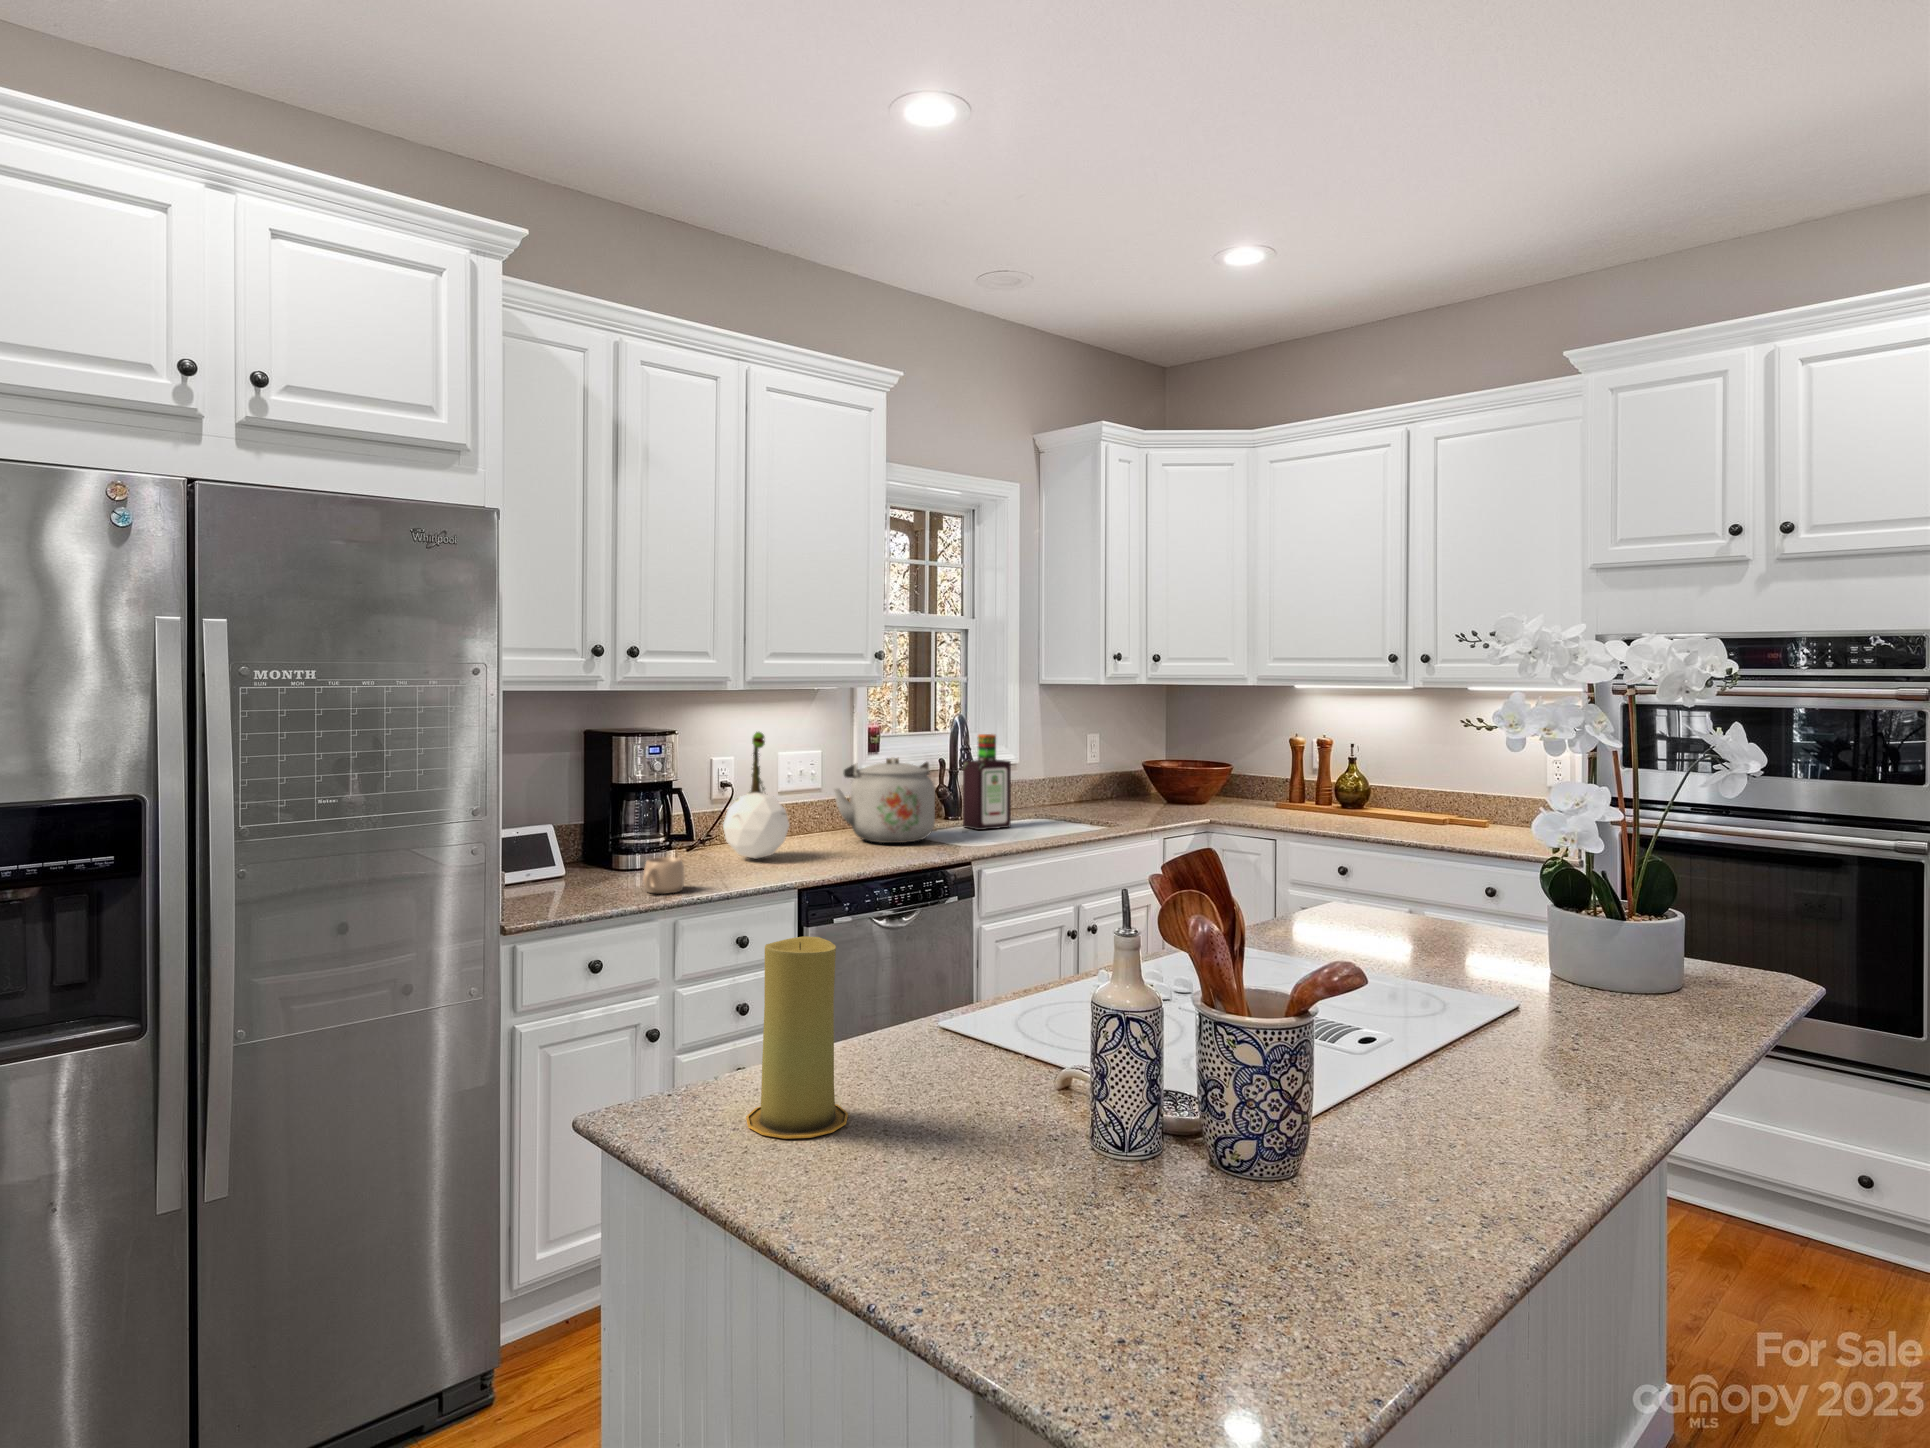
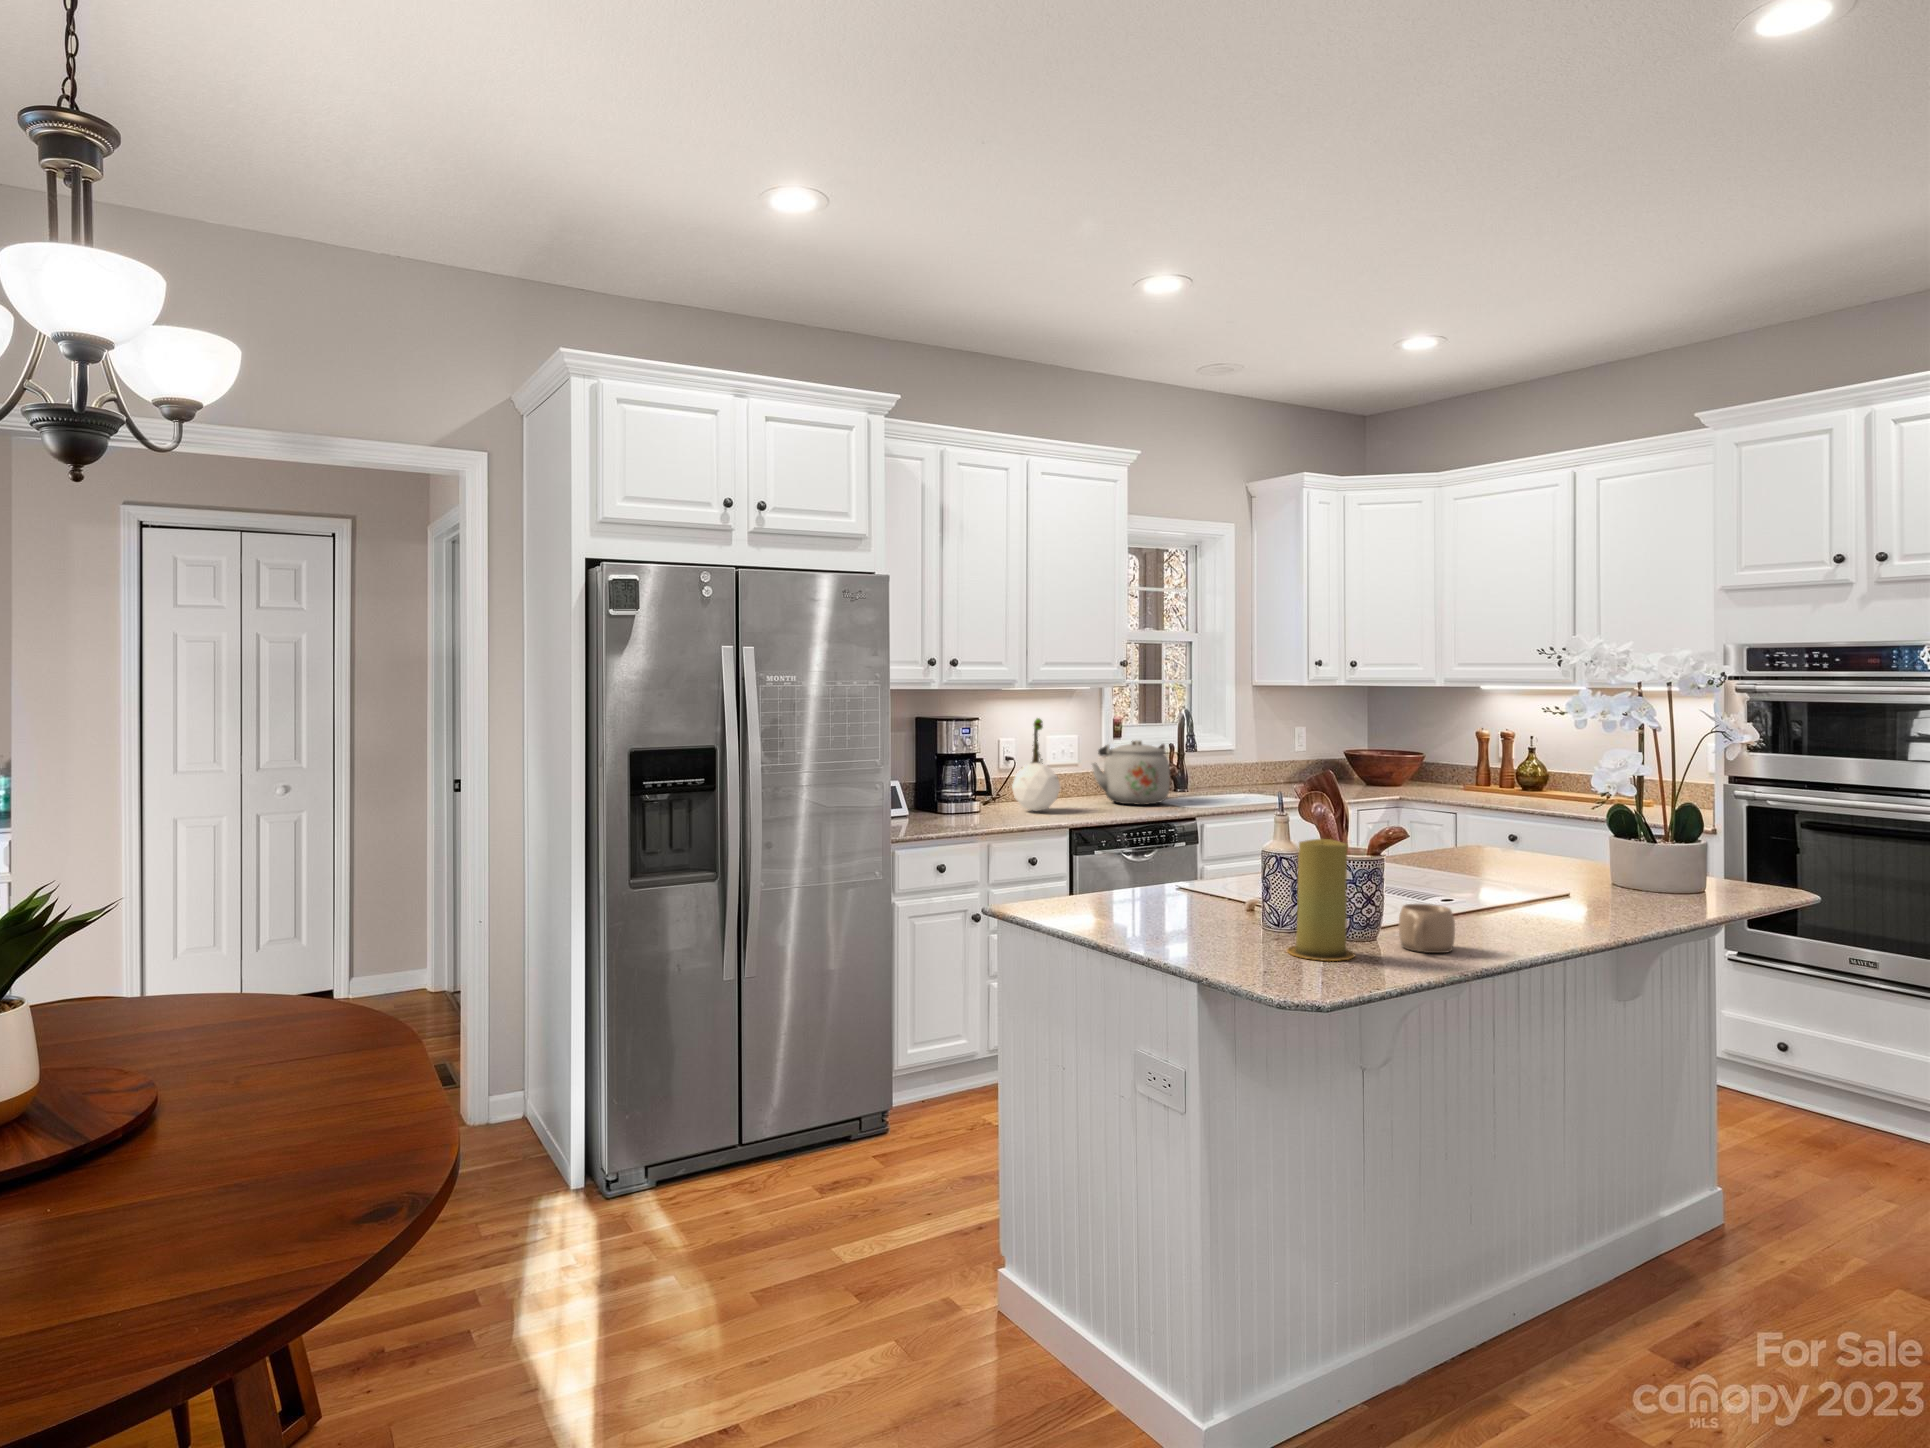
bottle: present [963,734,1011,830] -> none [1192,724,1230,798]
mug: present [643,857,684,894] -> present [1399,904,1455,953]
candle: present [746,936,848,1139] -> present [1287,839,1355,961]

